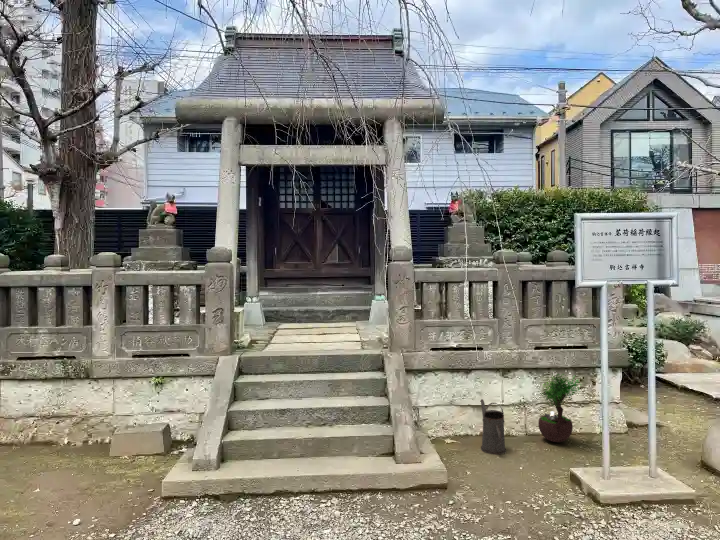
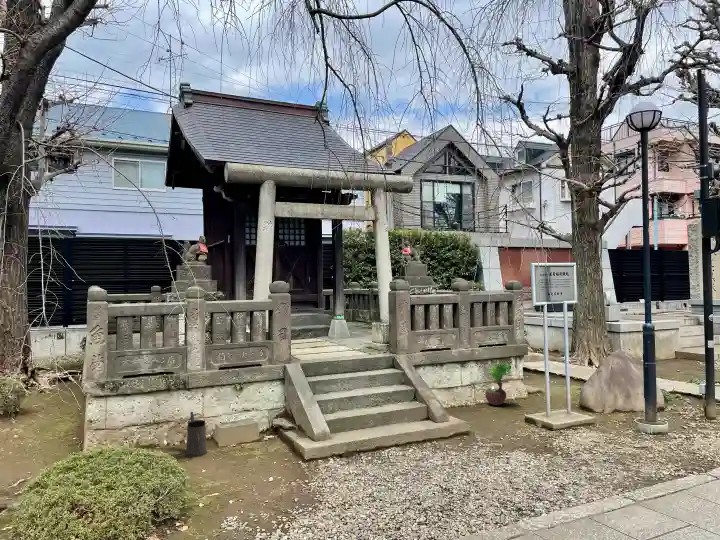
watering can: present [481,399,506,455] -> present [185,412,207,457]

